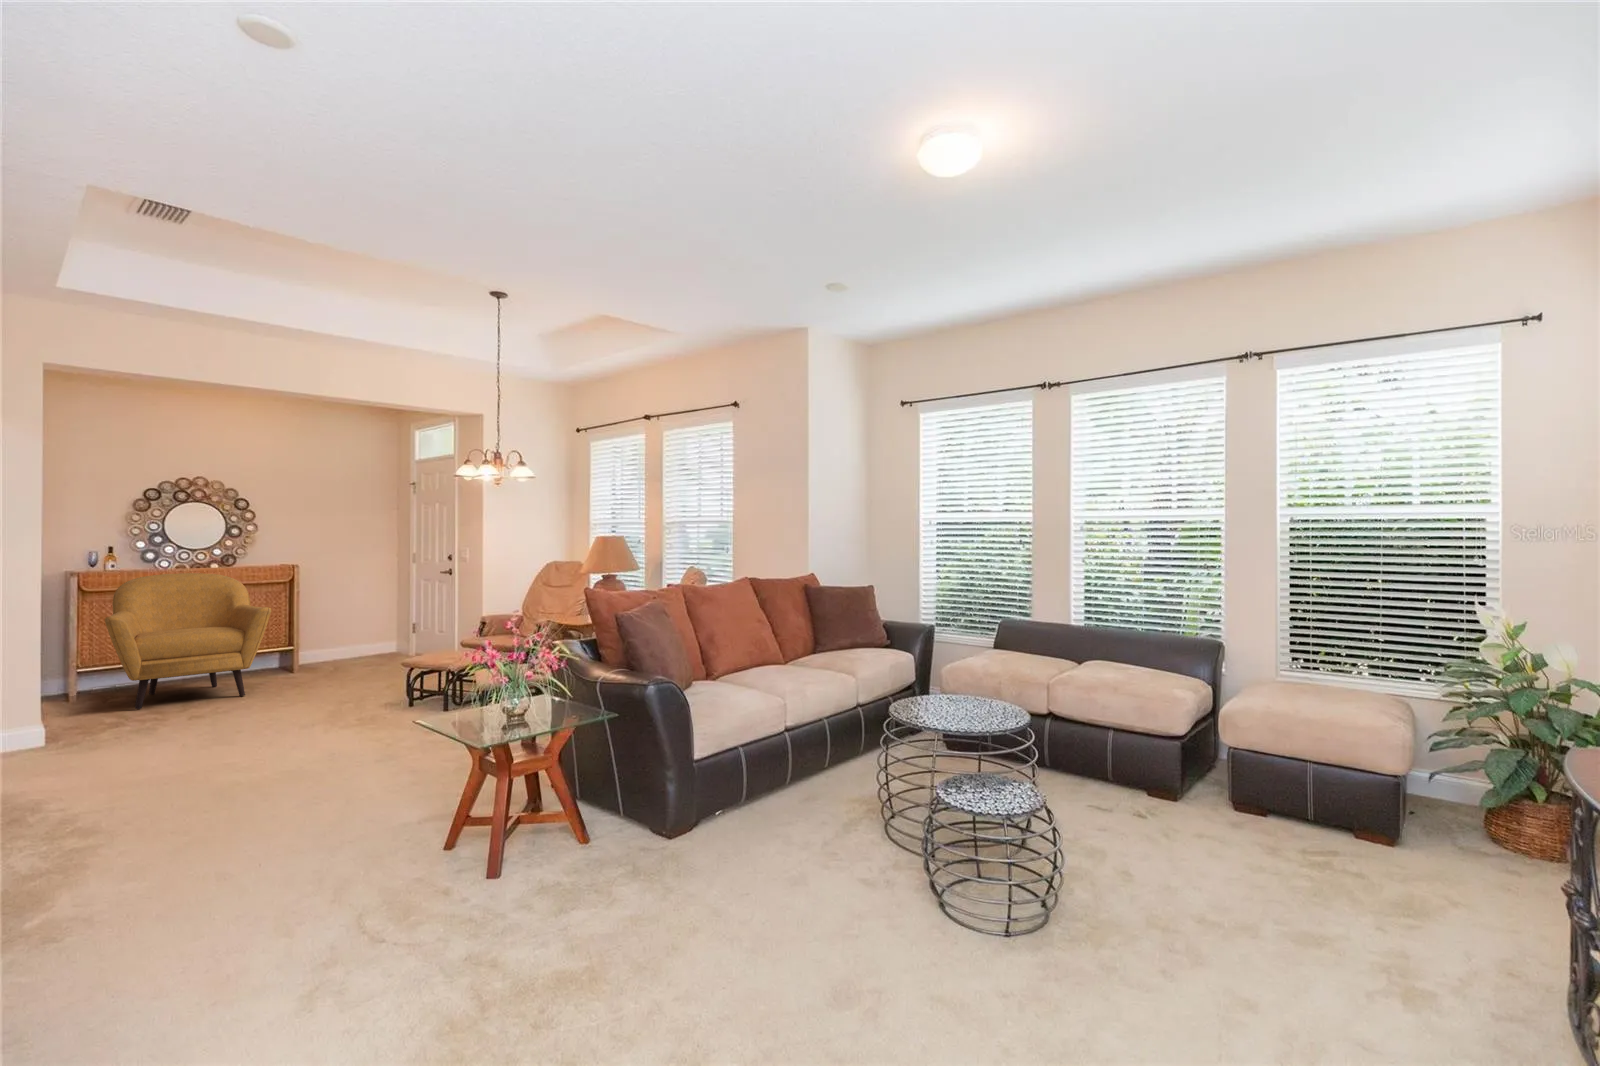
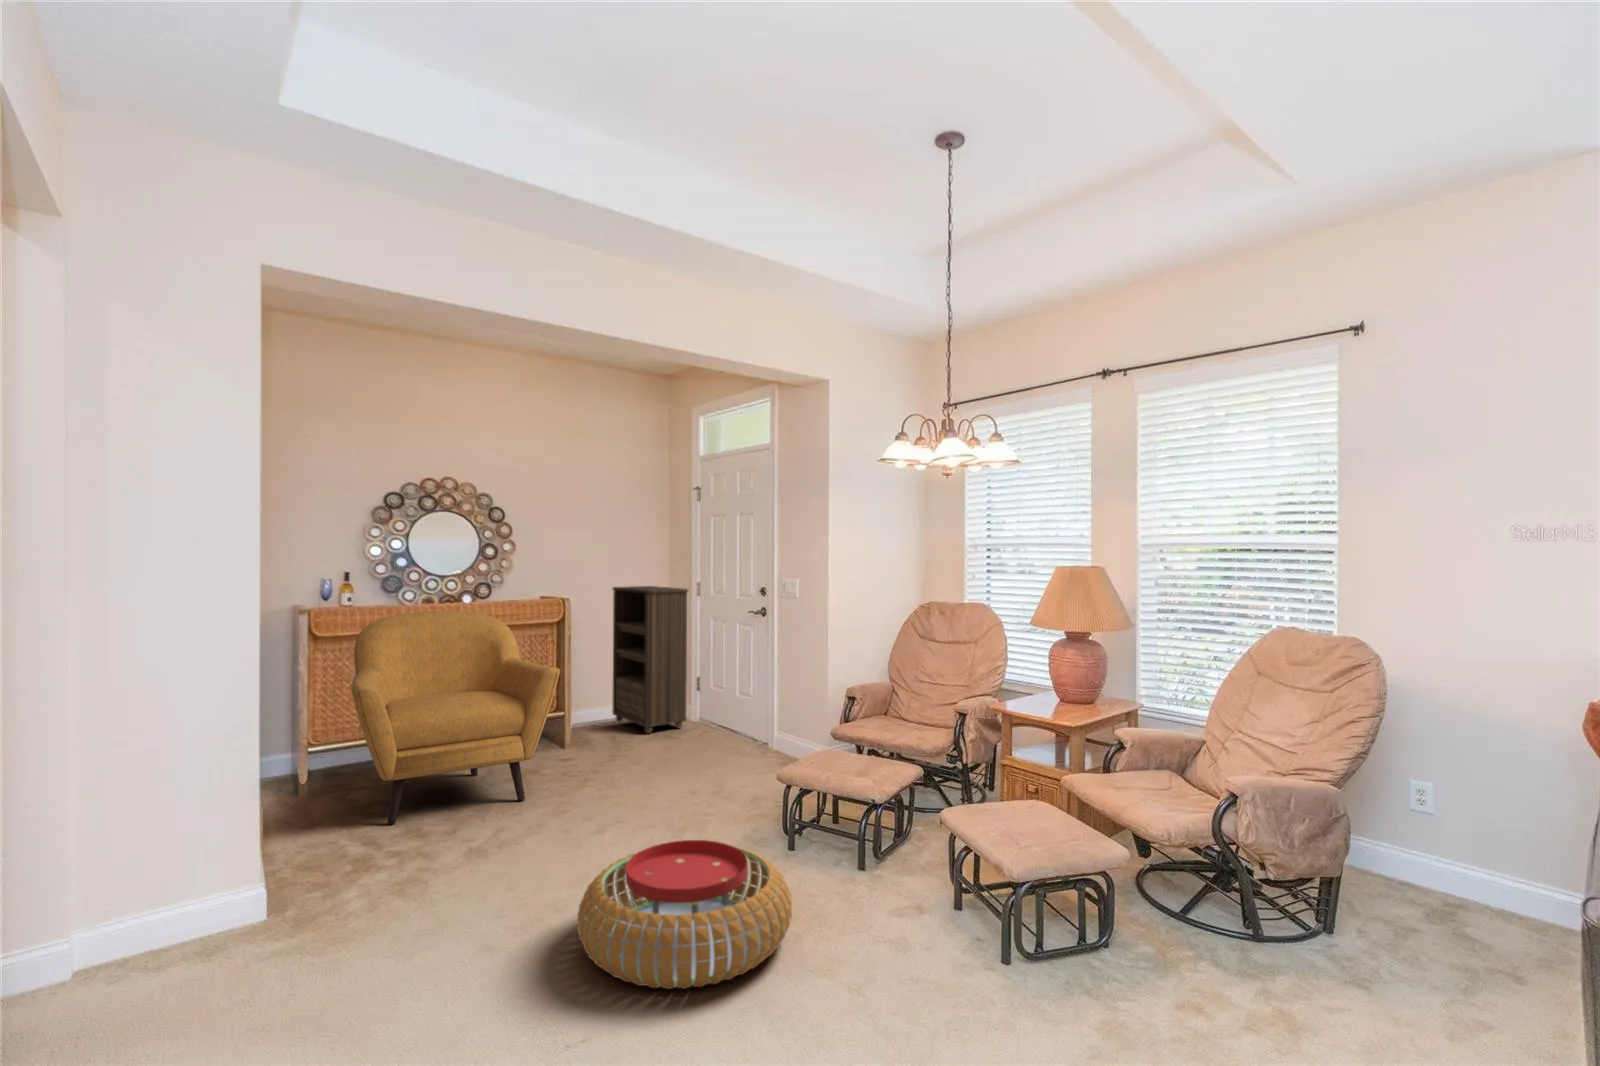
bookshelf: none [346,558,402,662] -> present [613,586,688,733]
pouf: none [233,690,373,753] -> present [577,840,792,989]

